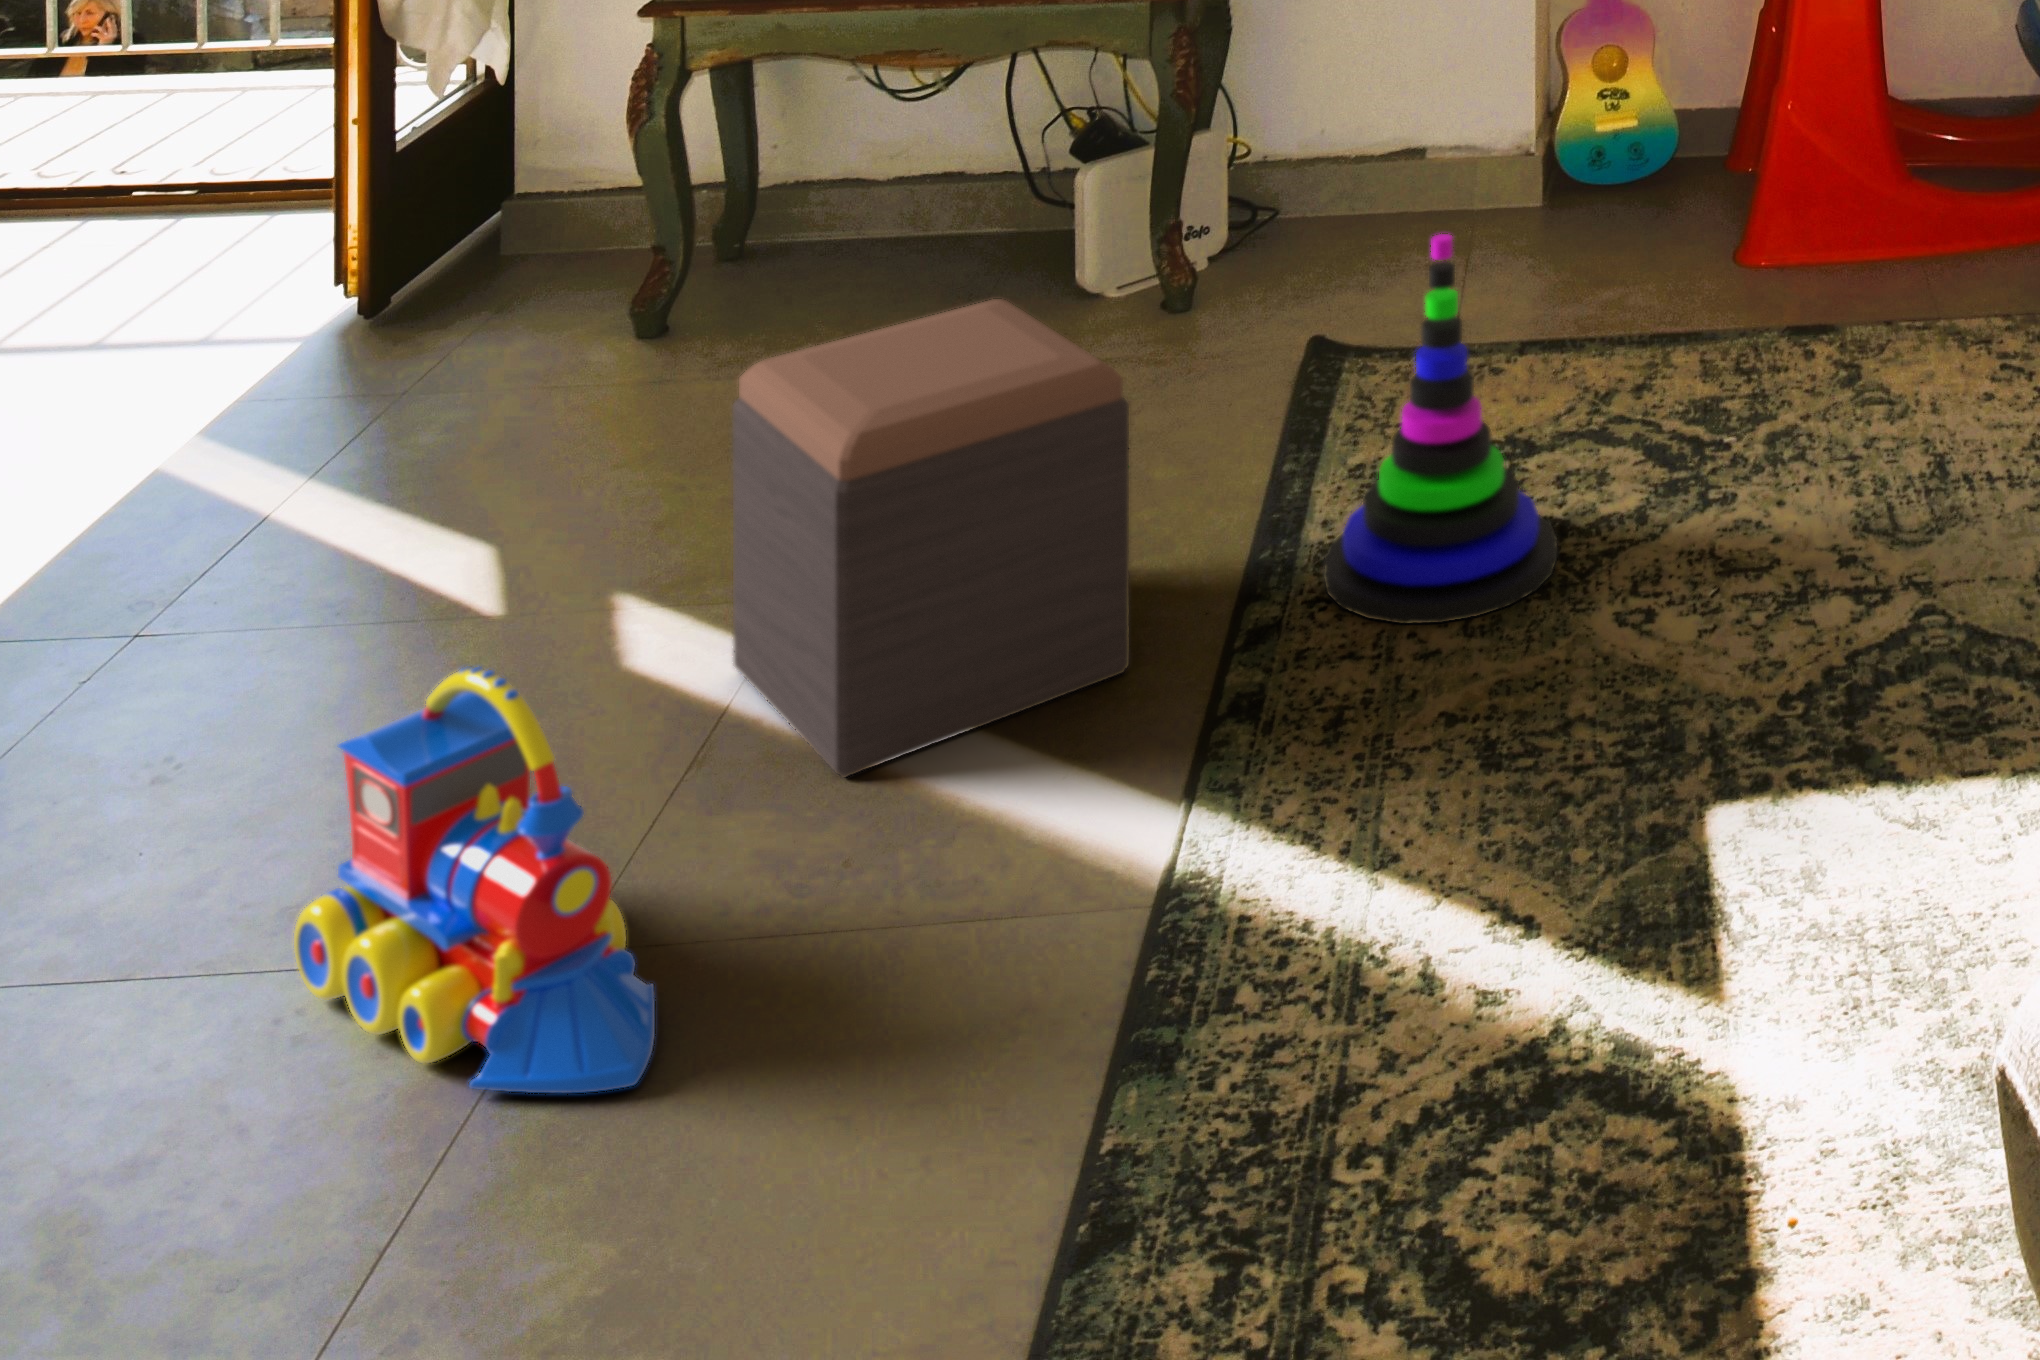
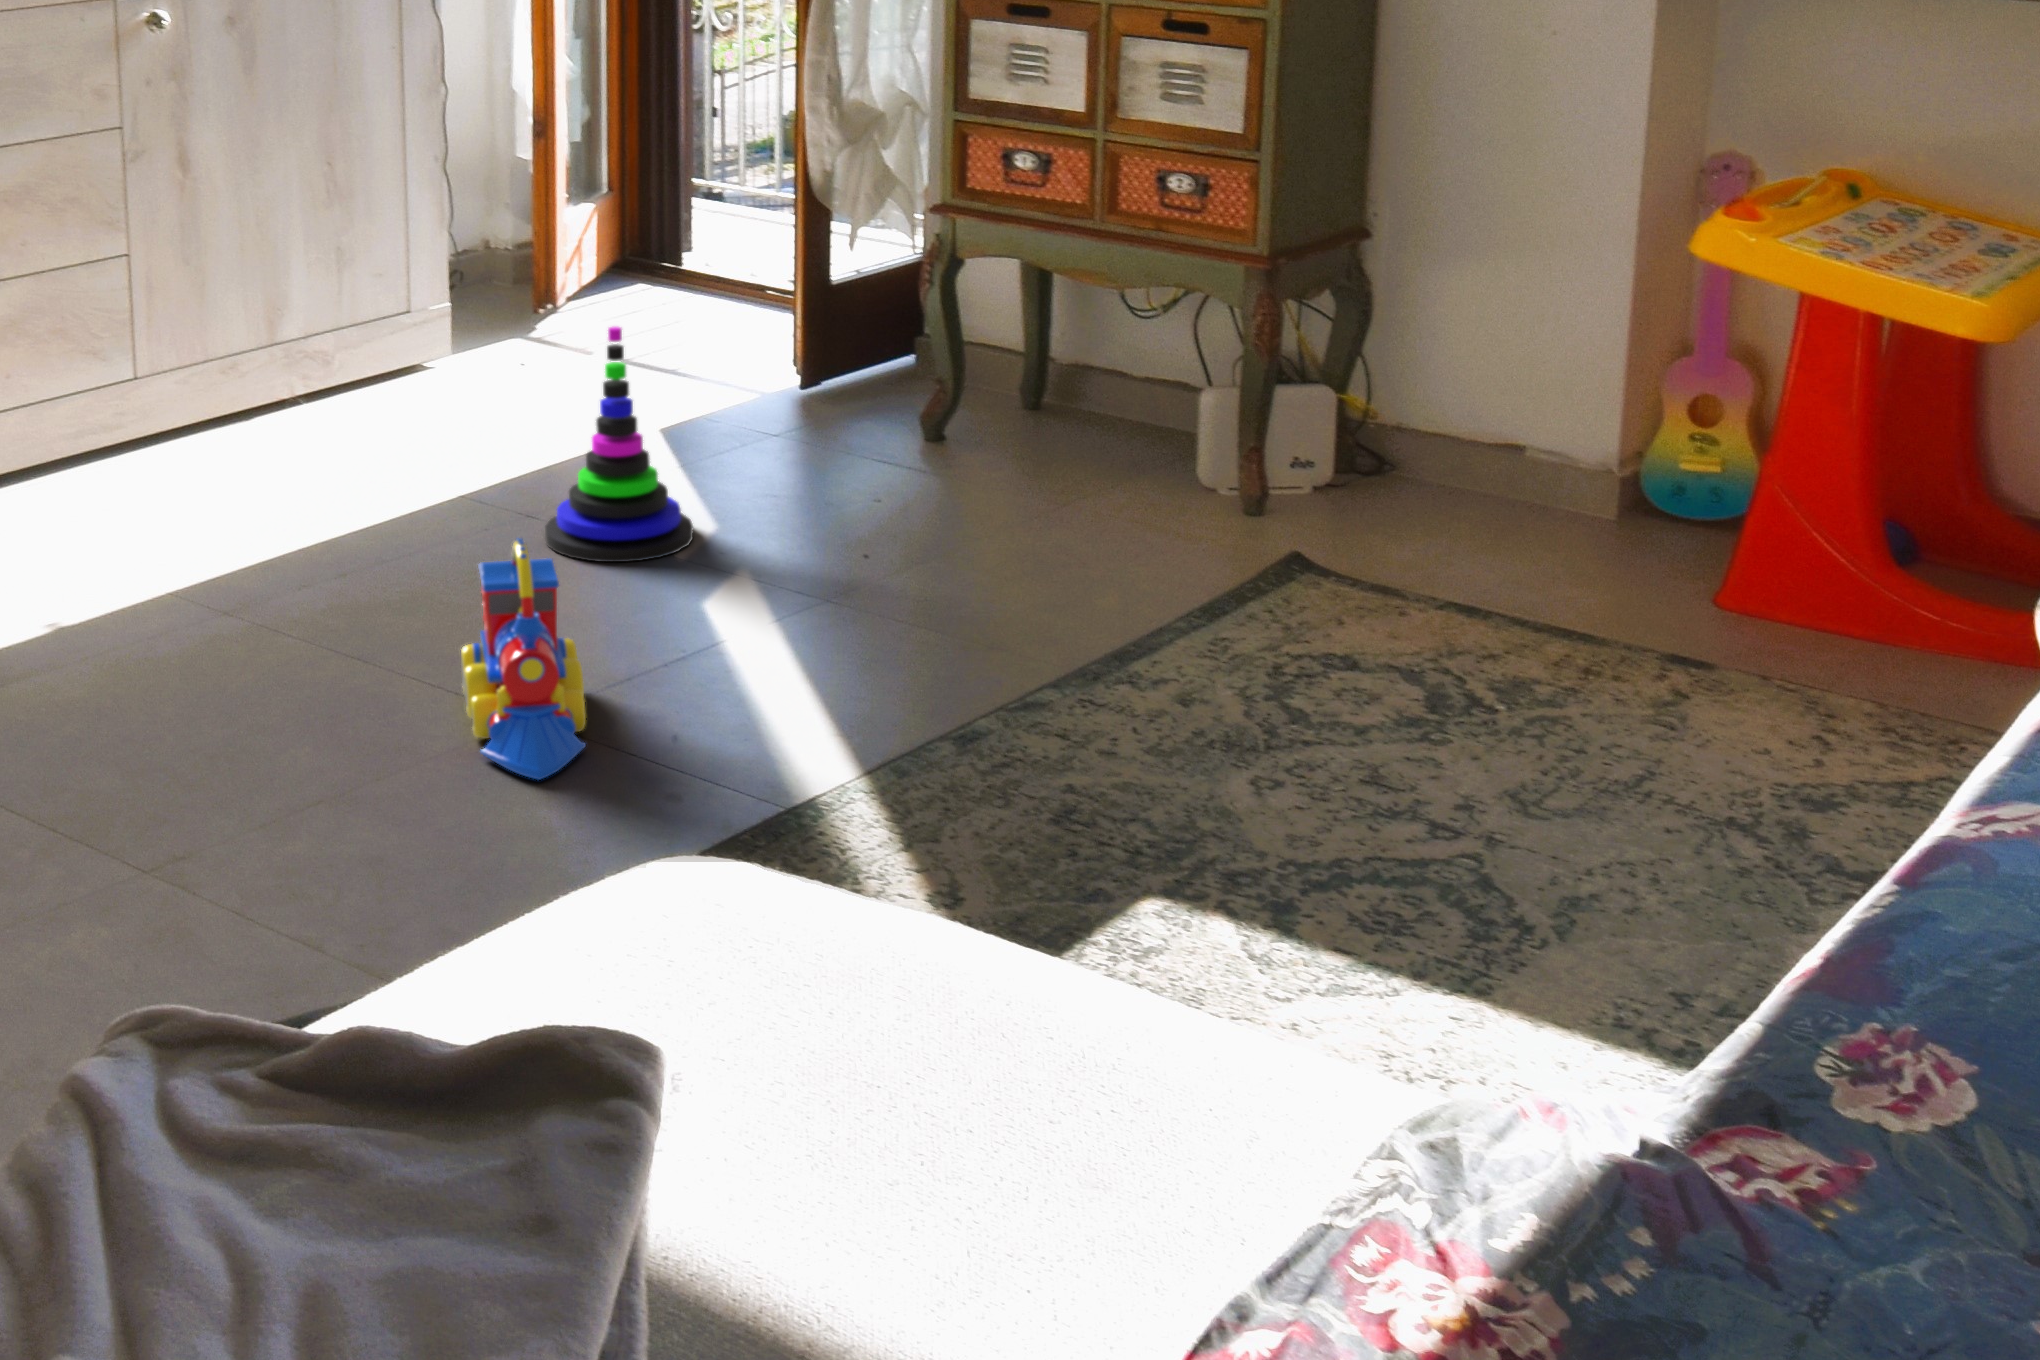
stacking toy: present [1324,234,1557,624] -> present [545,327,693,562]
footstool: present [732,299,1129,777] -> none [762,432,967,698]

